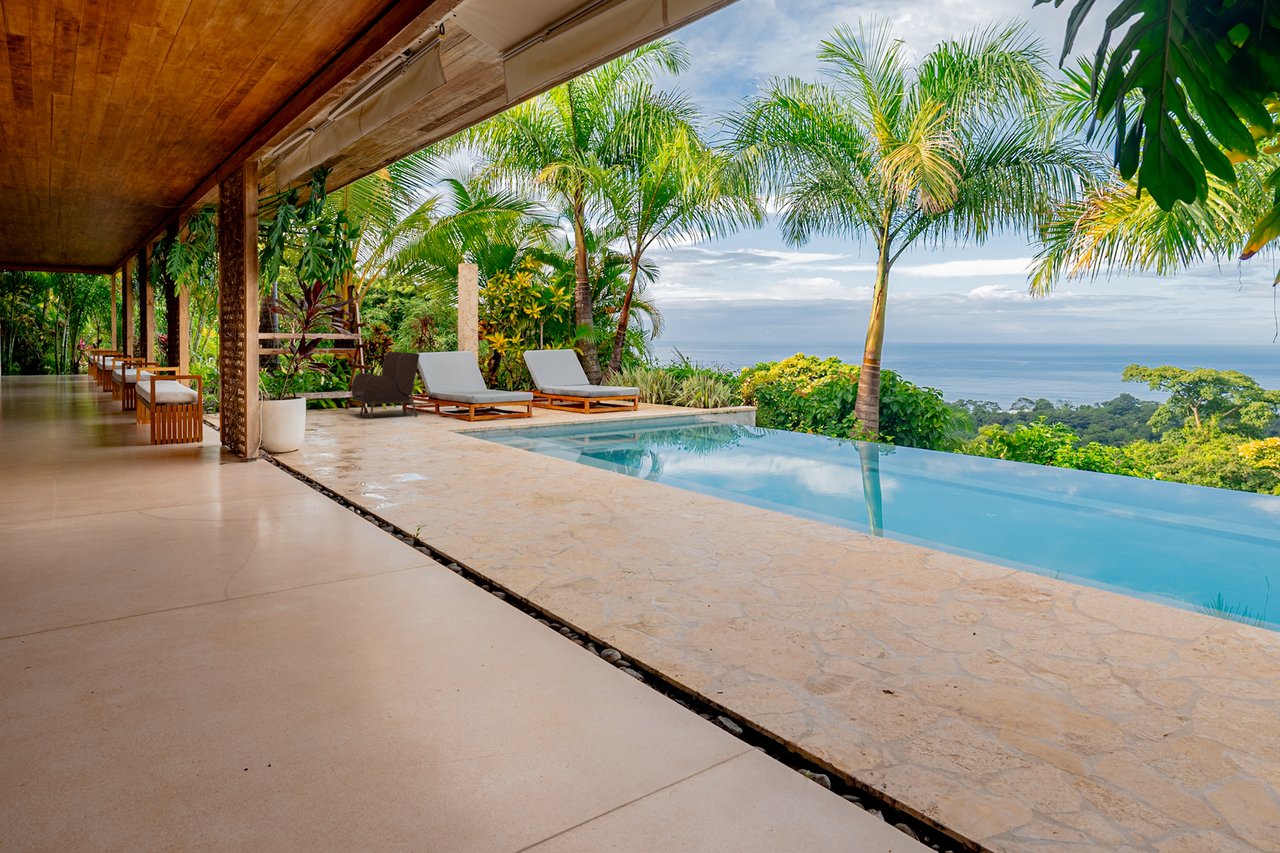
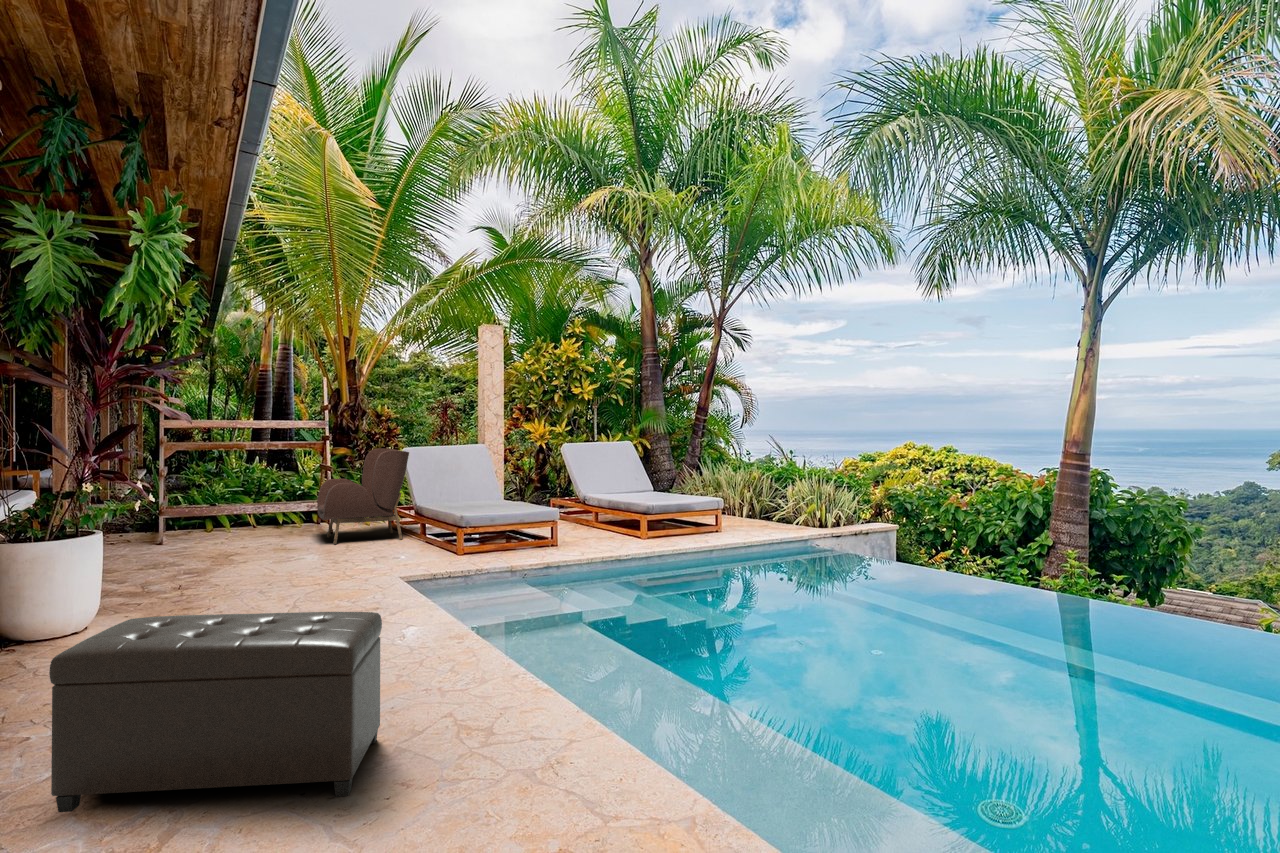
ottoman: none [367,420,499,499] -> present [49,612,382,812]

